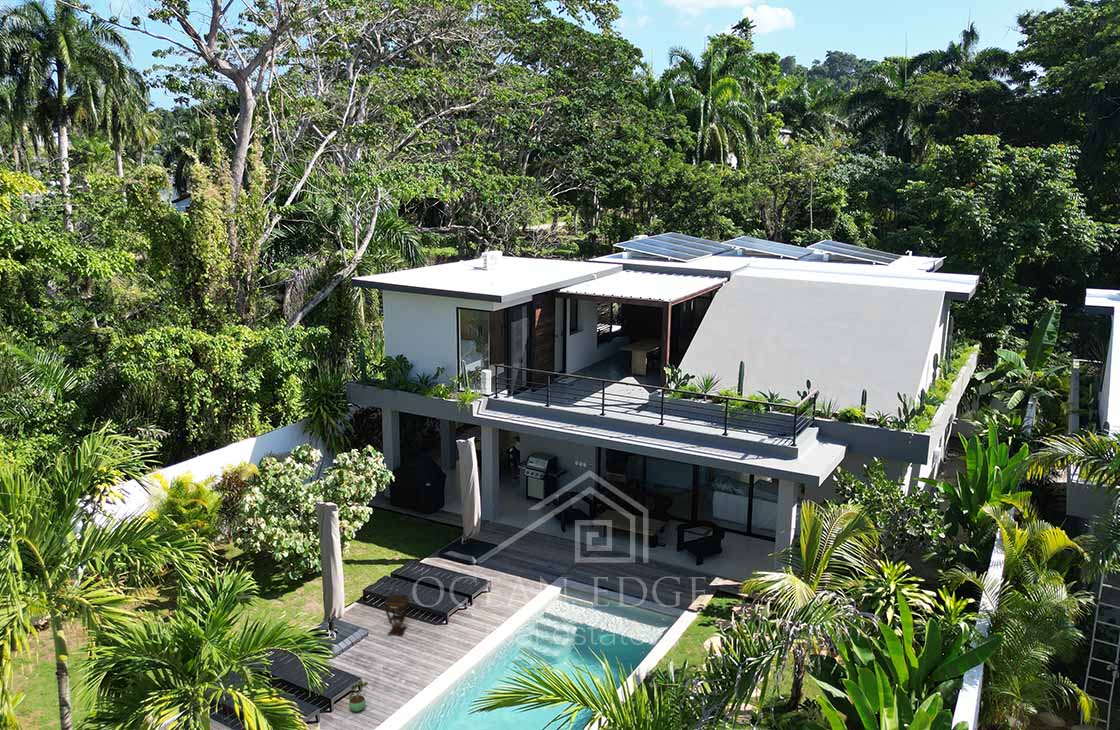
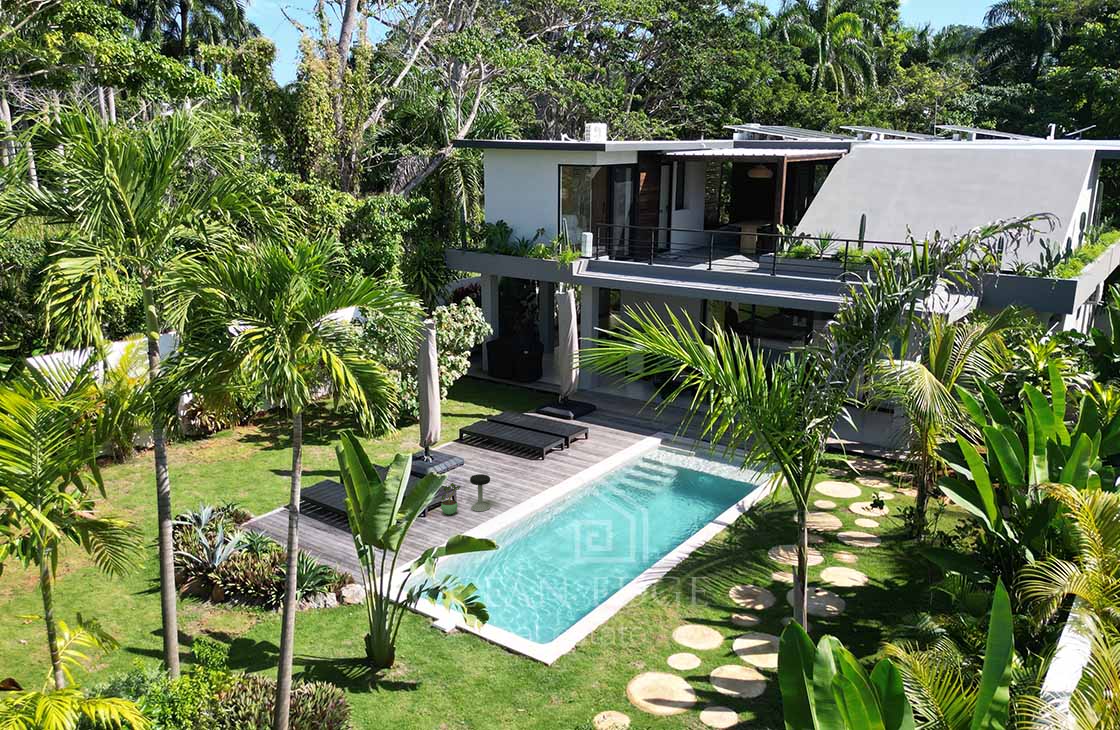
side table: present [385,594,408,636] -> none [479,425,504,467]
stool: none [377,666,397,704] -> present [470,474,490,511]

